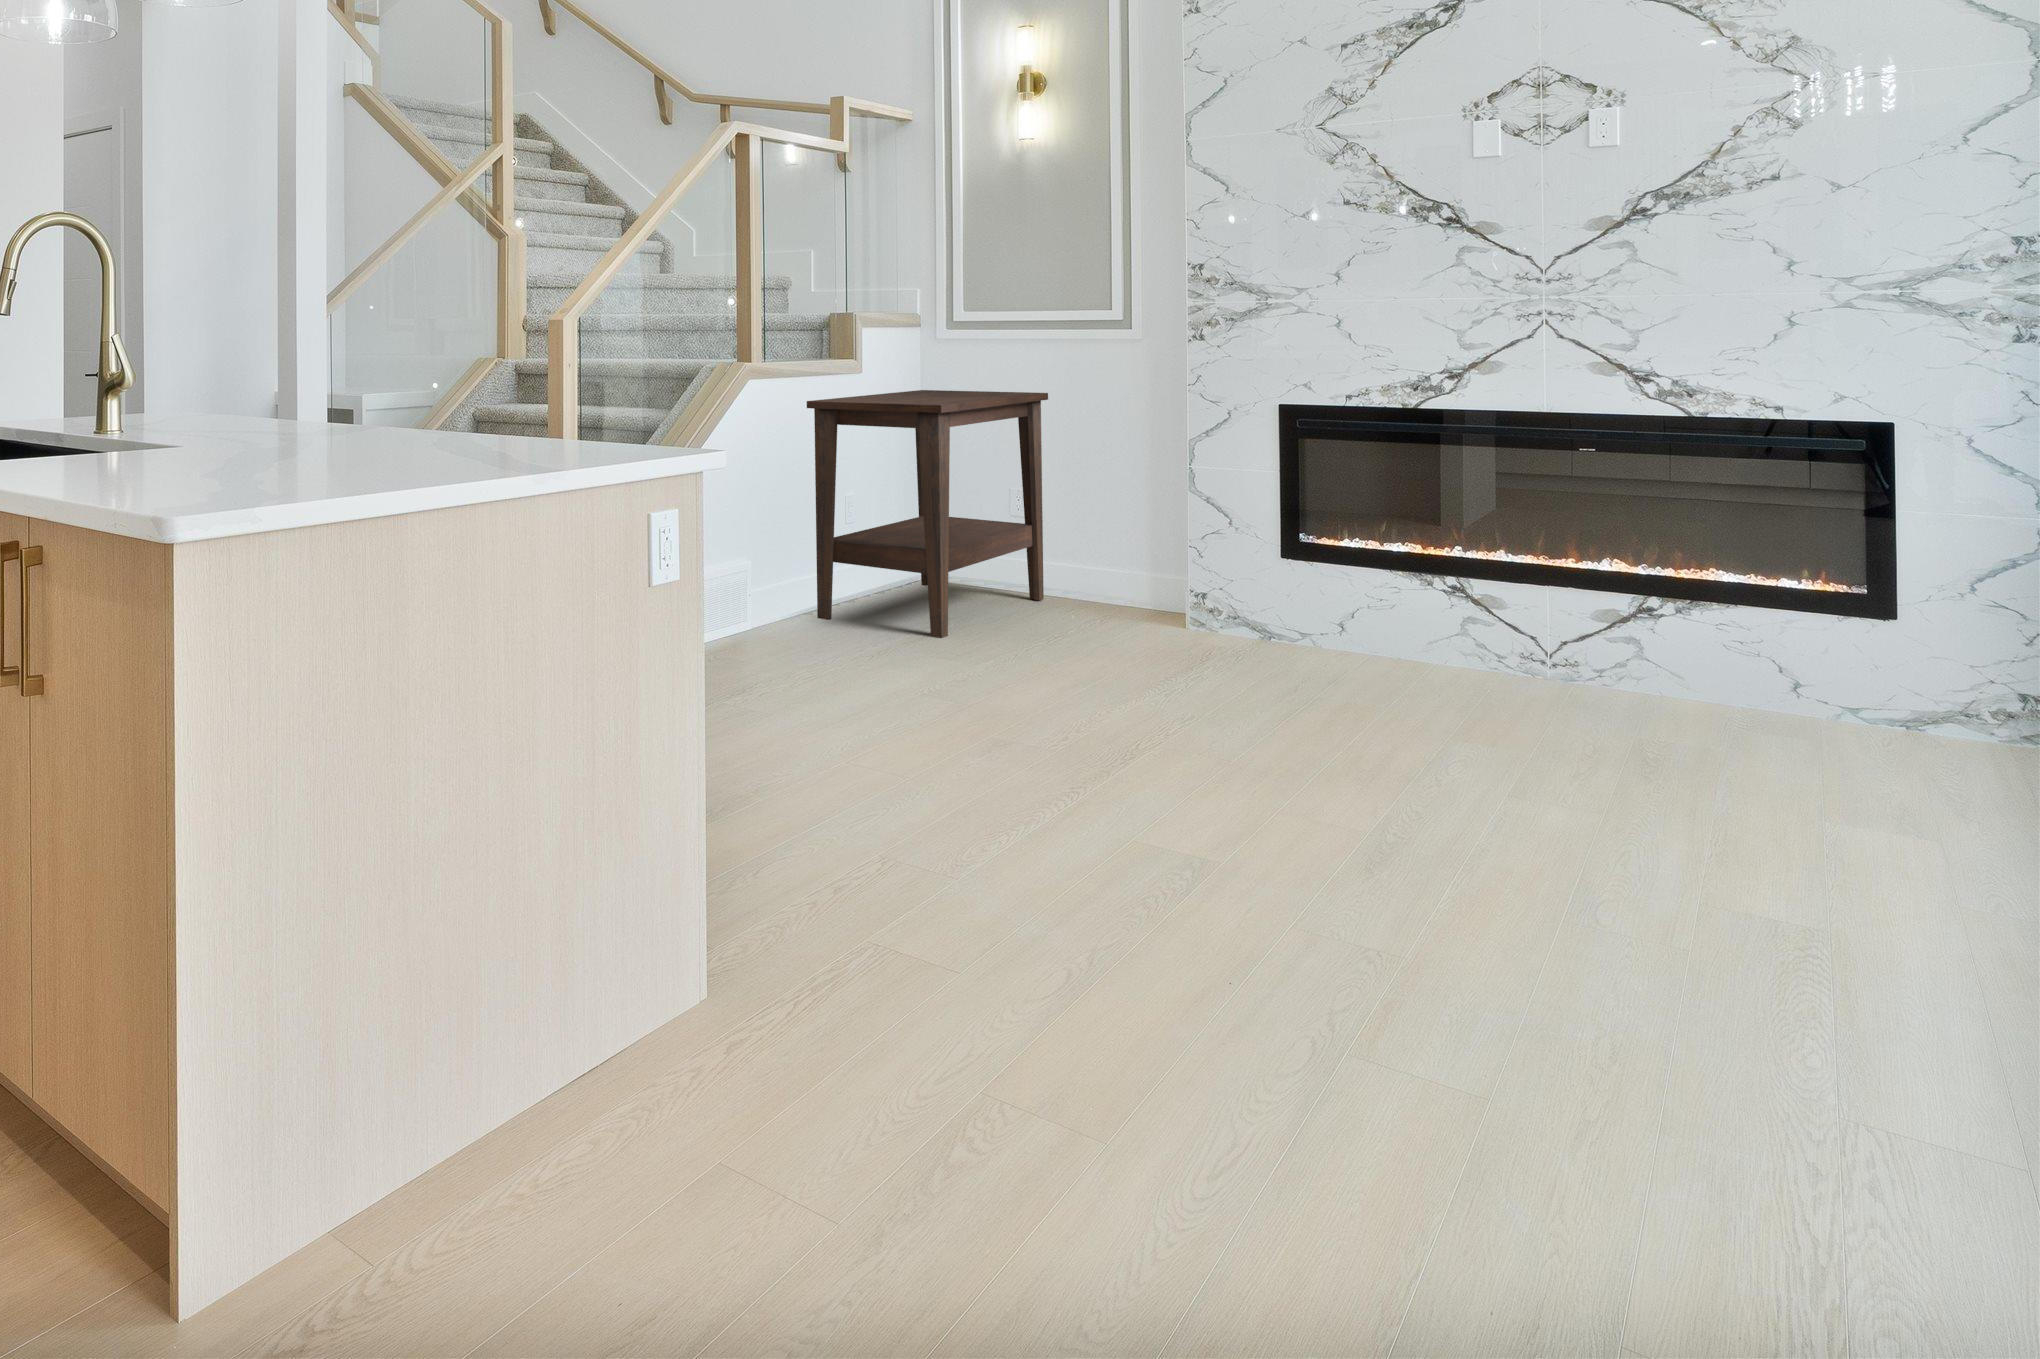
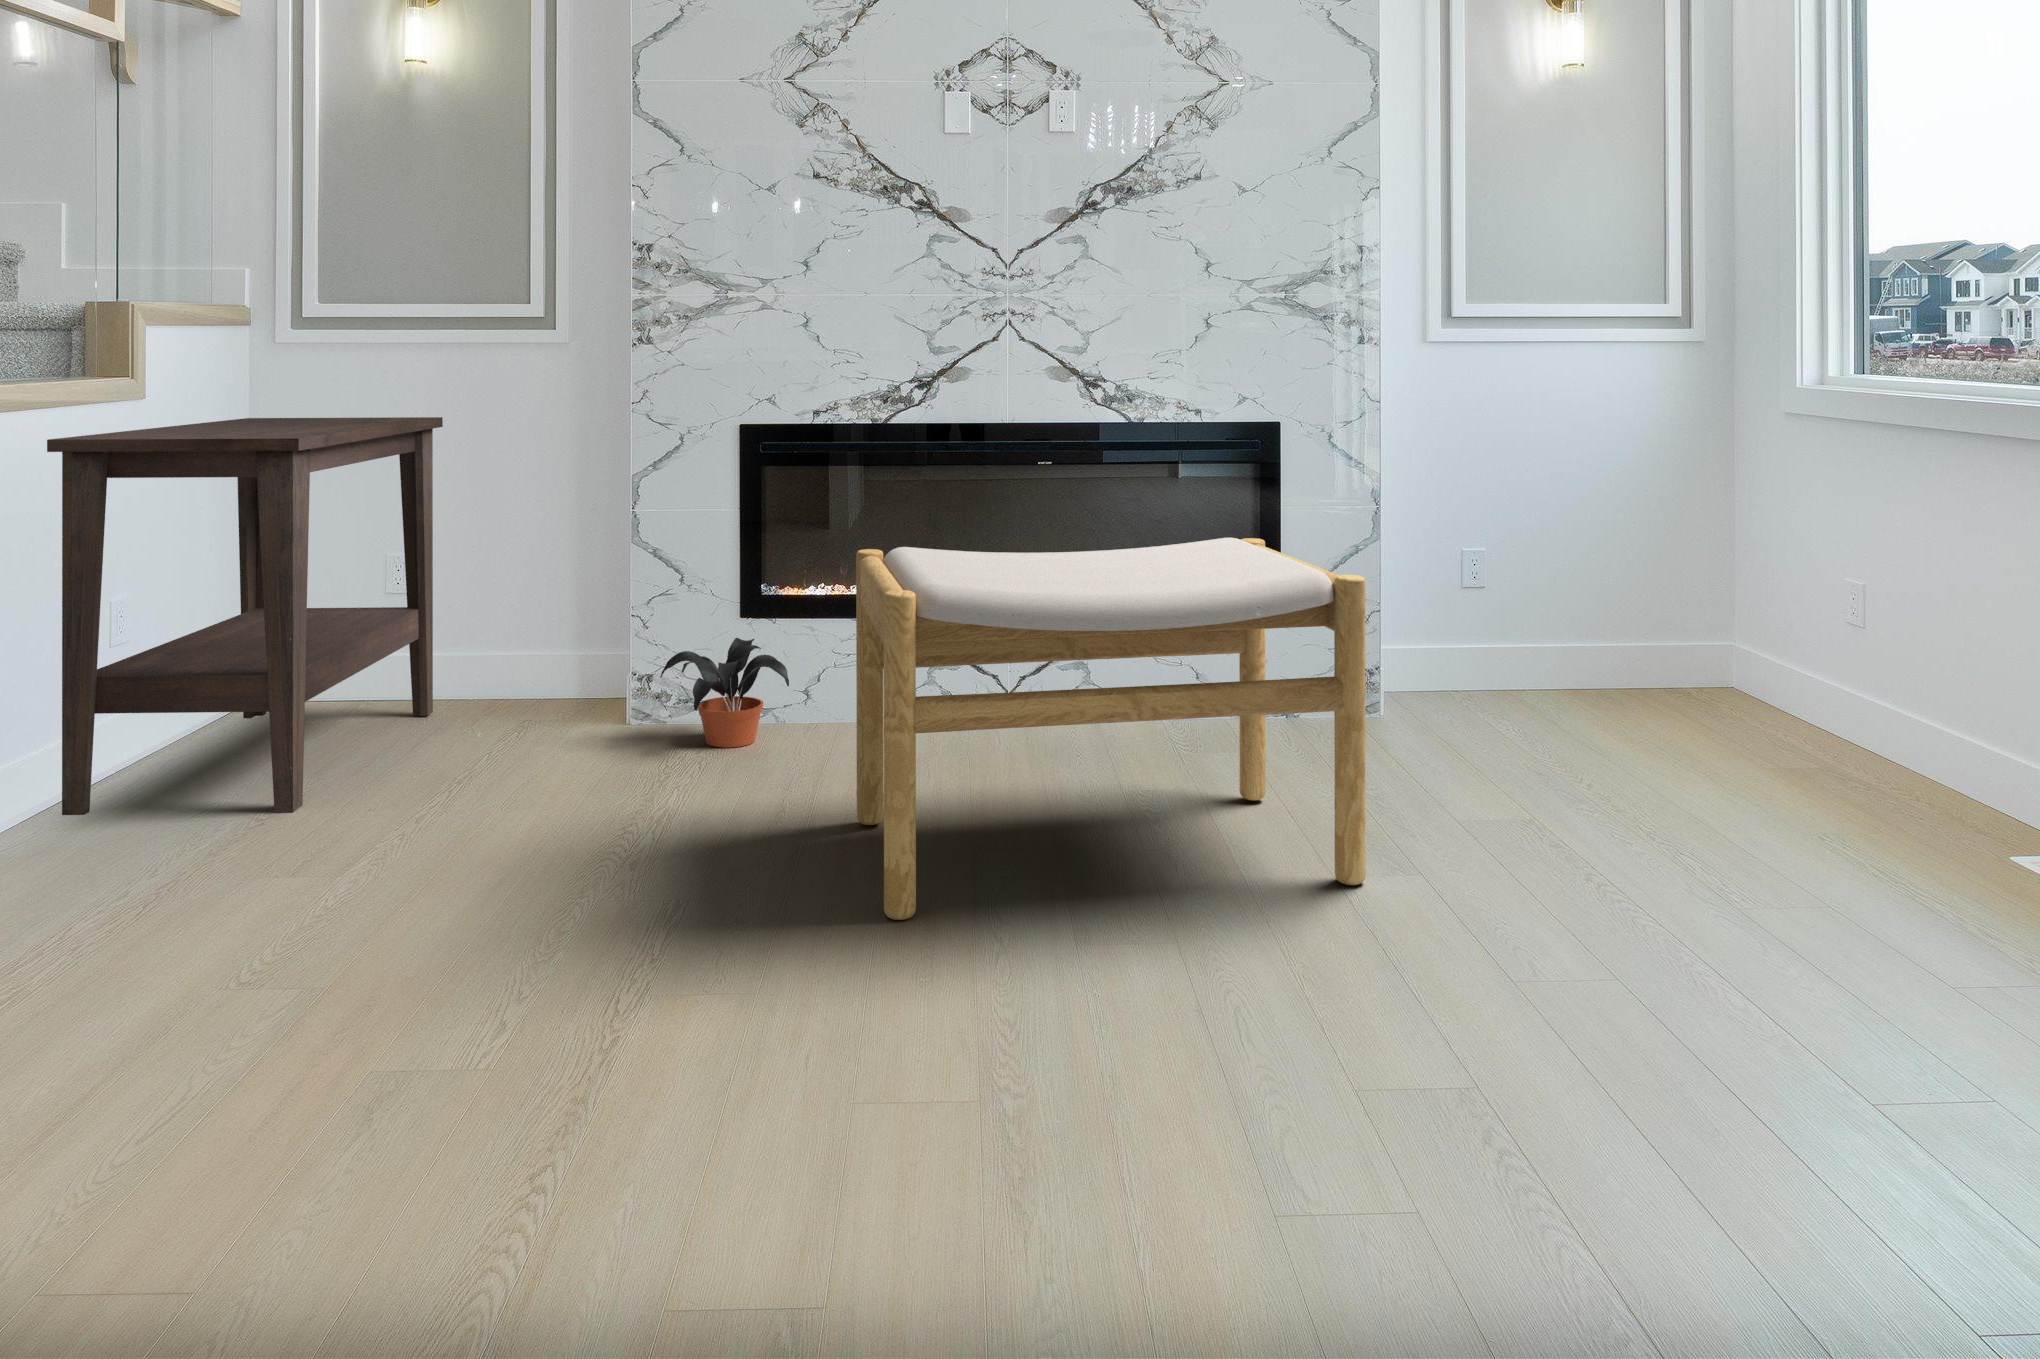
footstool: none [1321,505,1839,843] -> present [856,538,1366,920]
potted plant: none [1203,571,1313,653] -> present [660,638,789,748]

